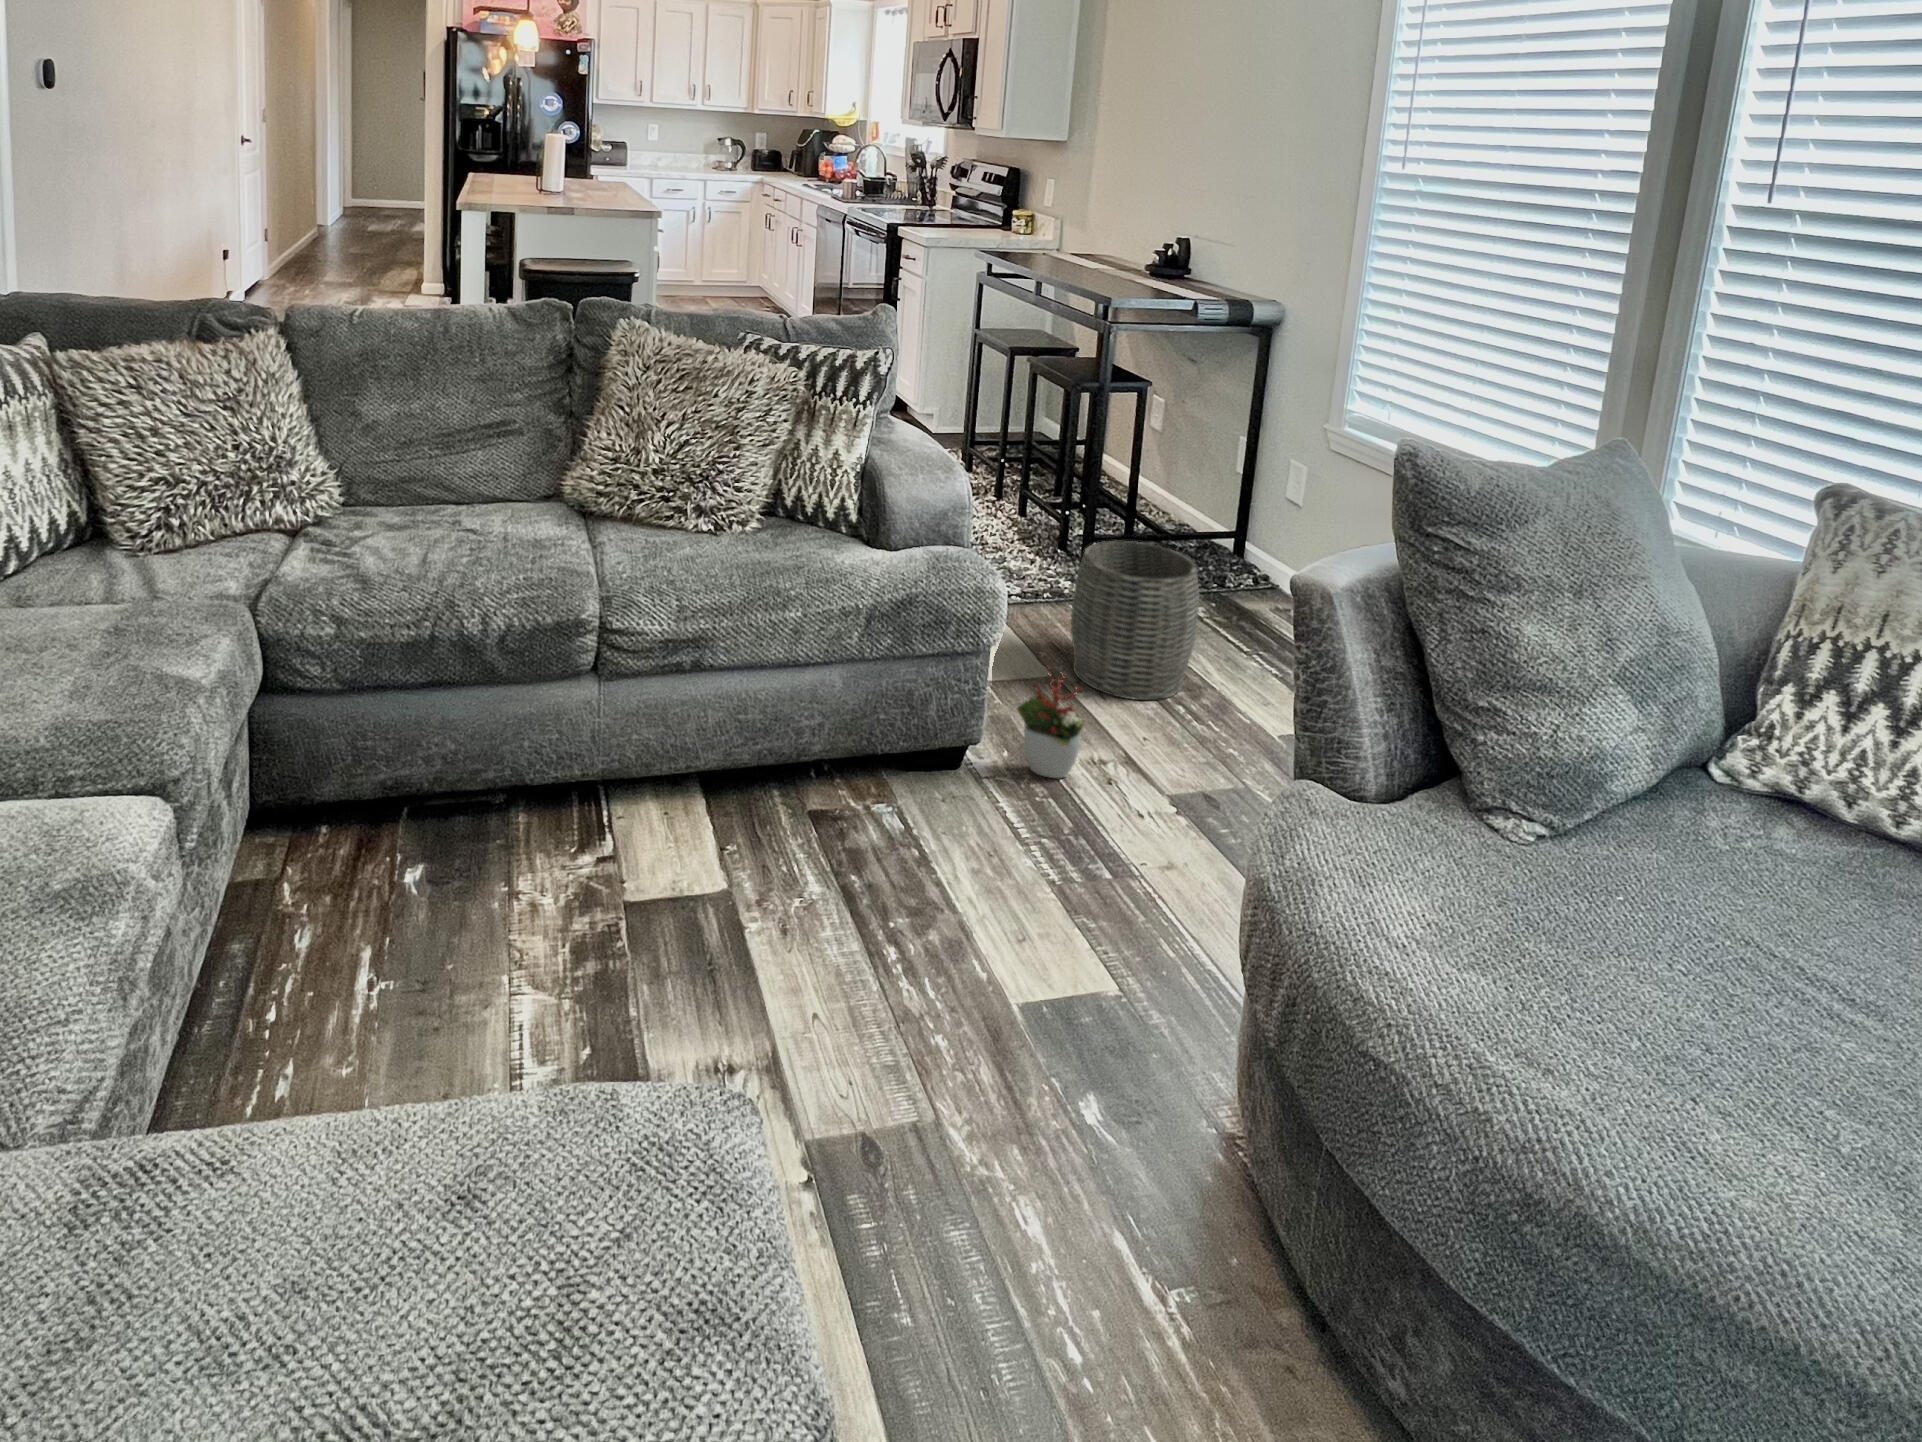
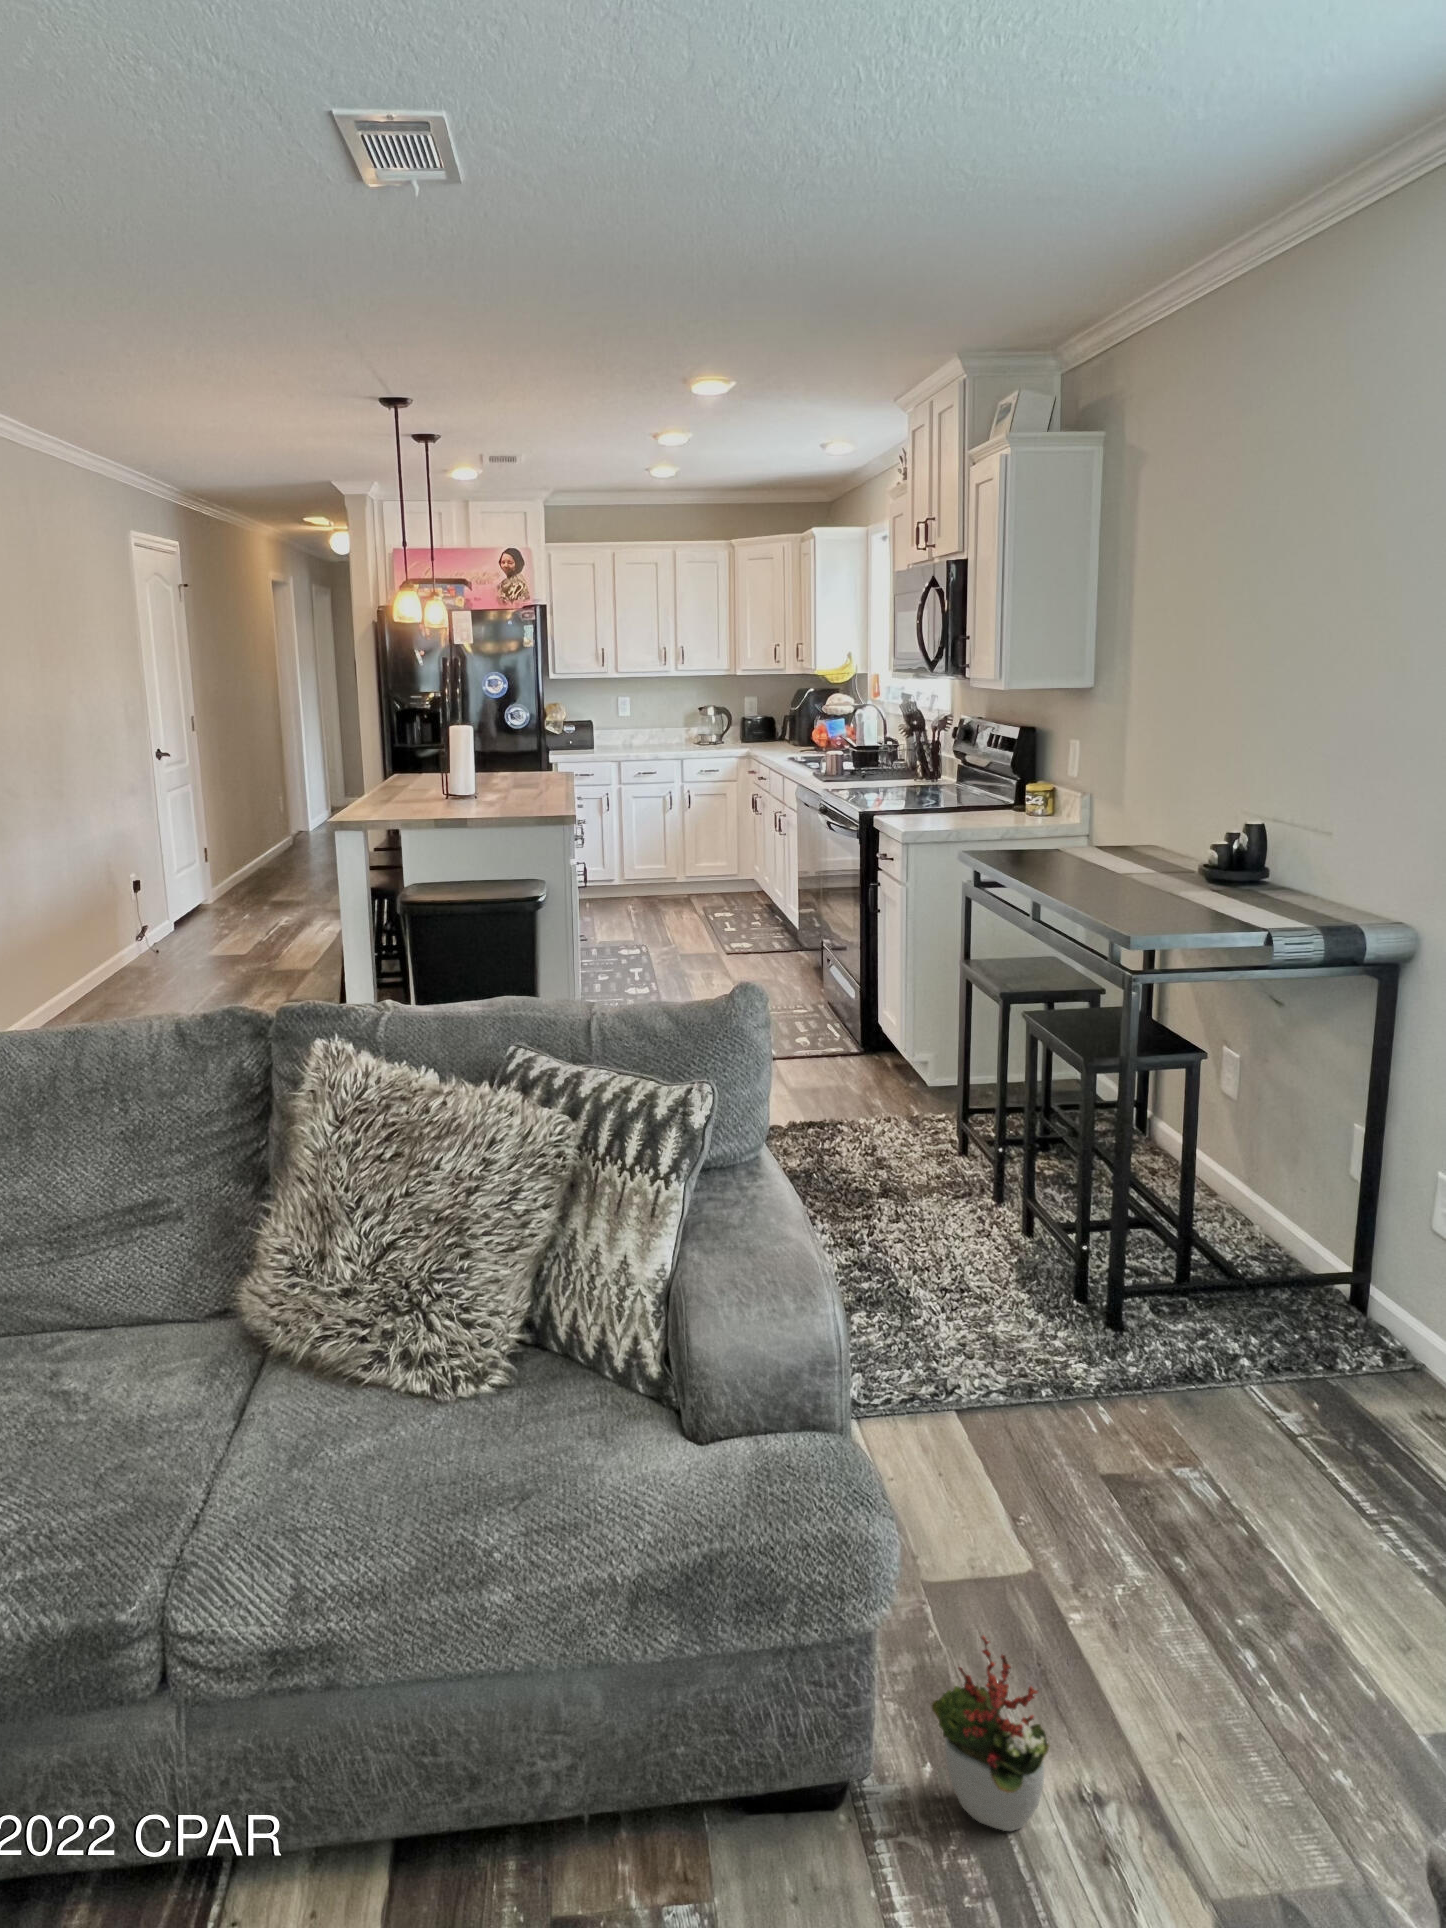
woven basket: present [1071,541,1199,700] -> none [1061,1344,1275,1630]

